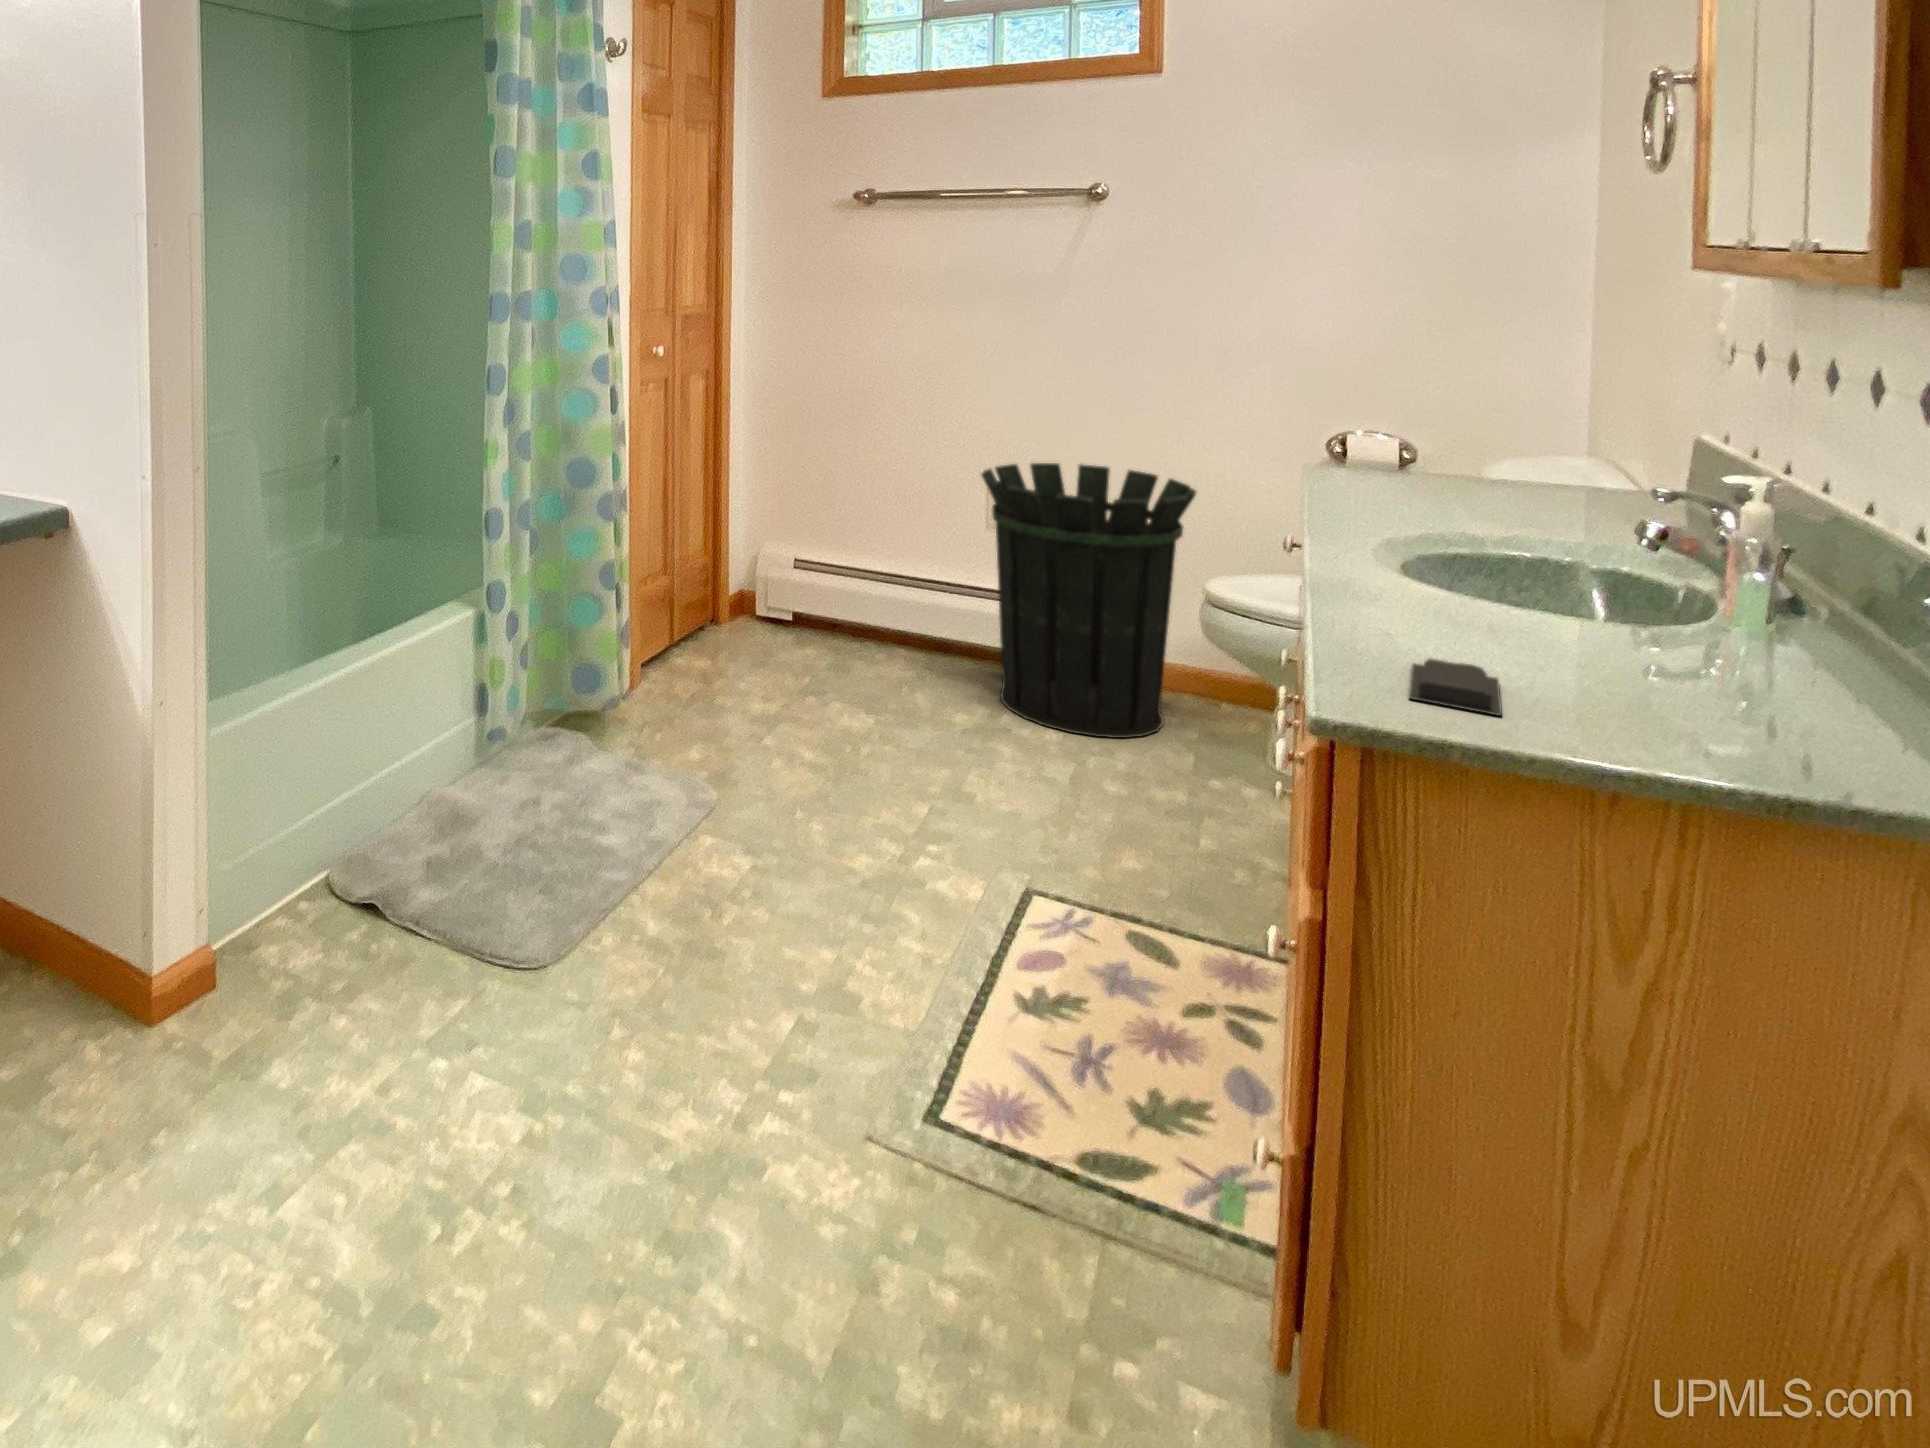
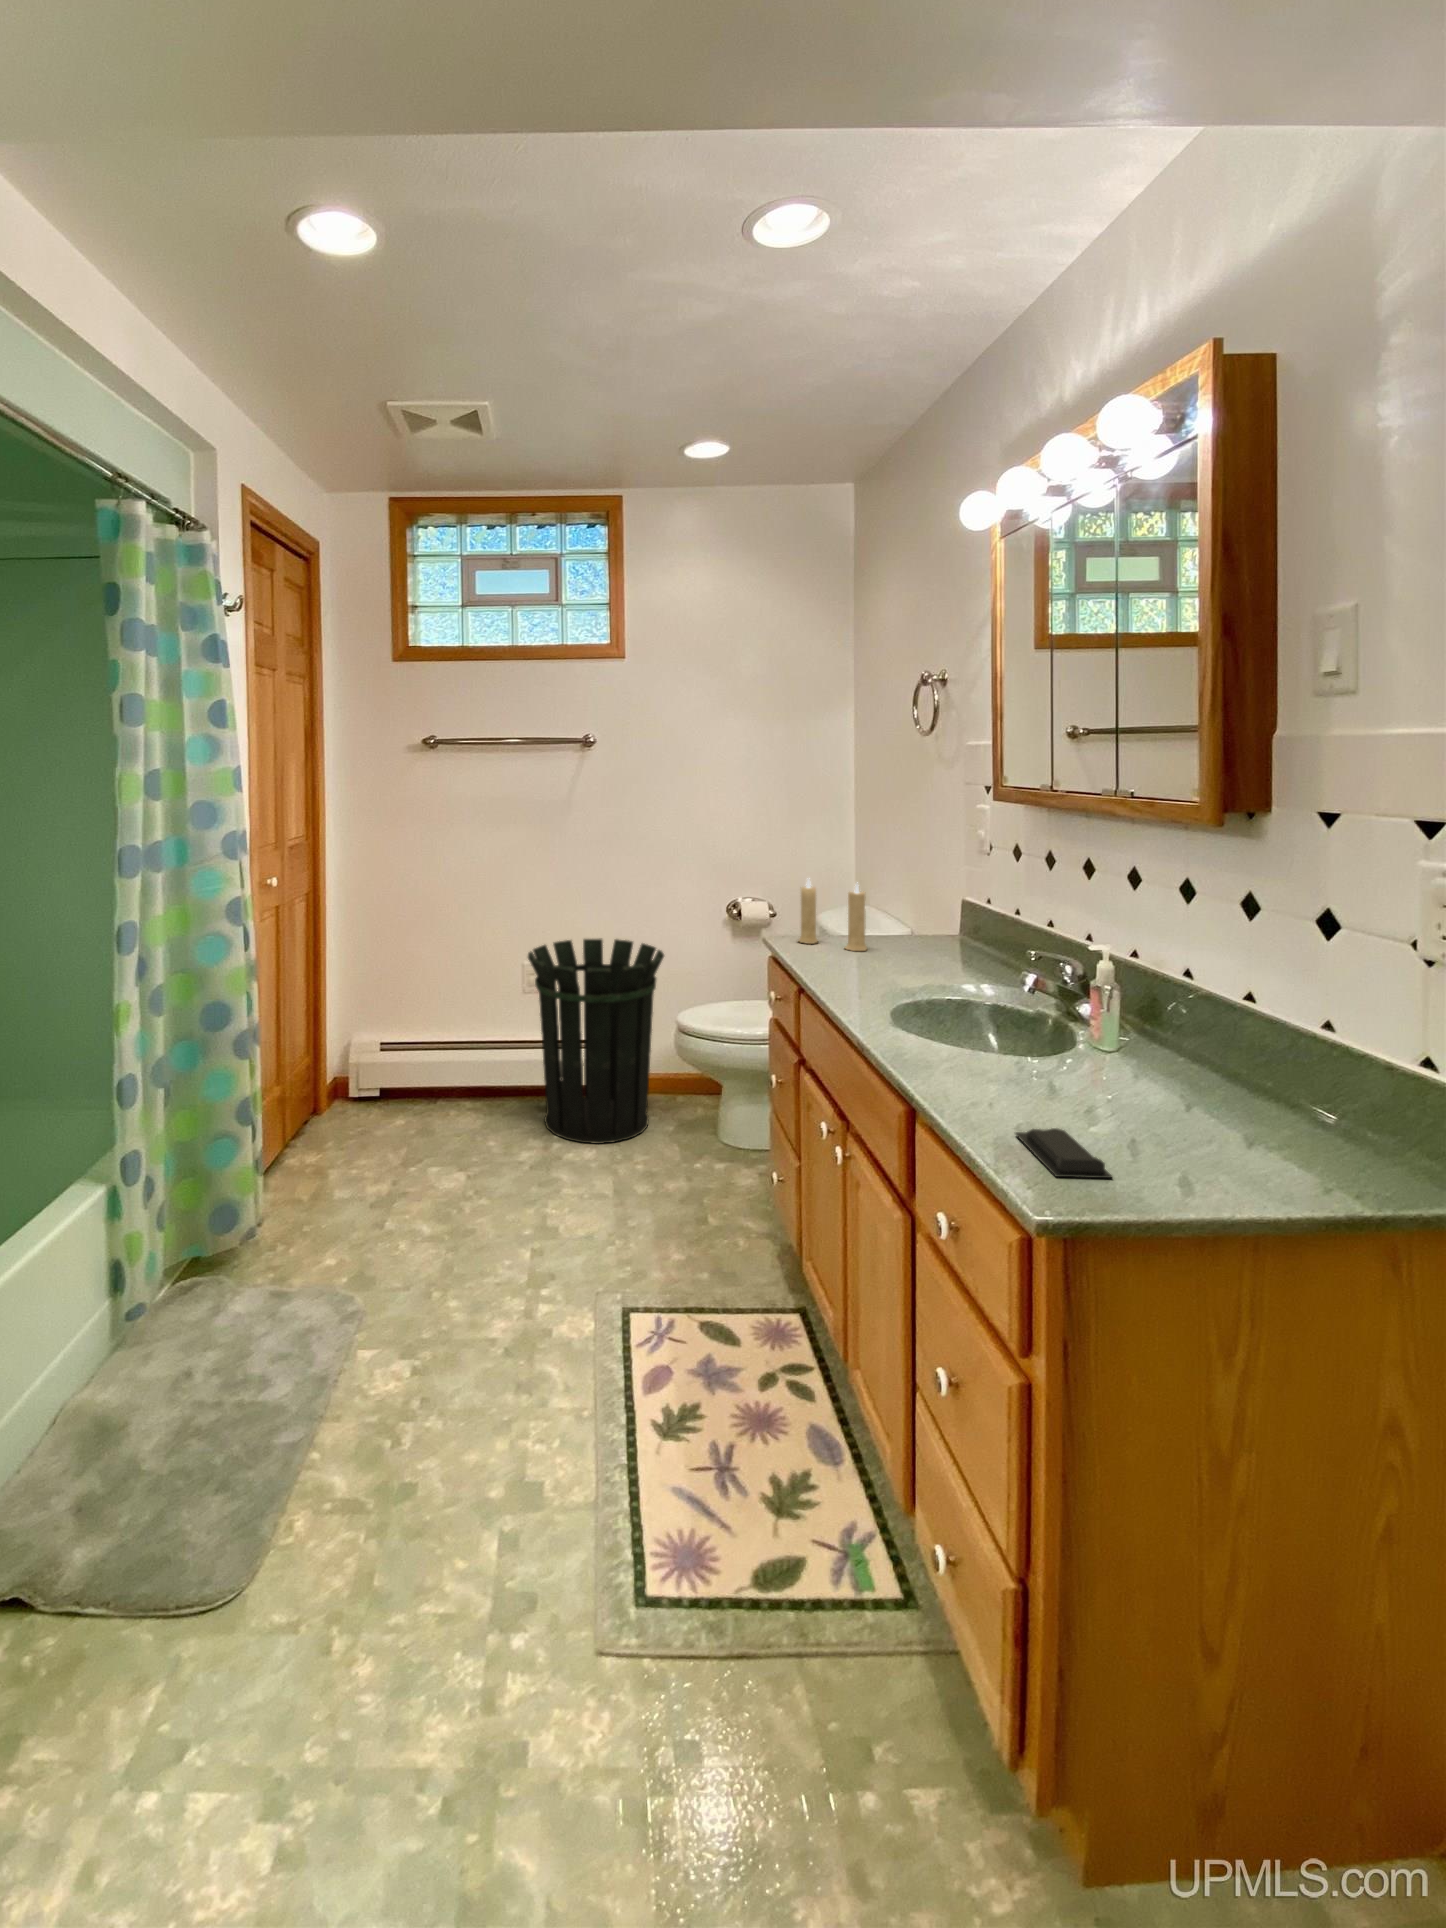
candle: none [1375,381,1502,501] -> present [799,879,867,951]

